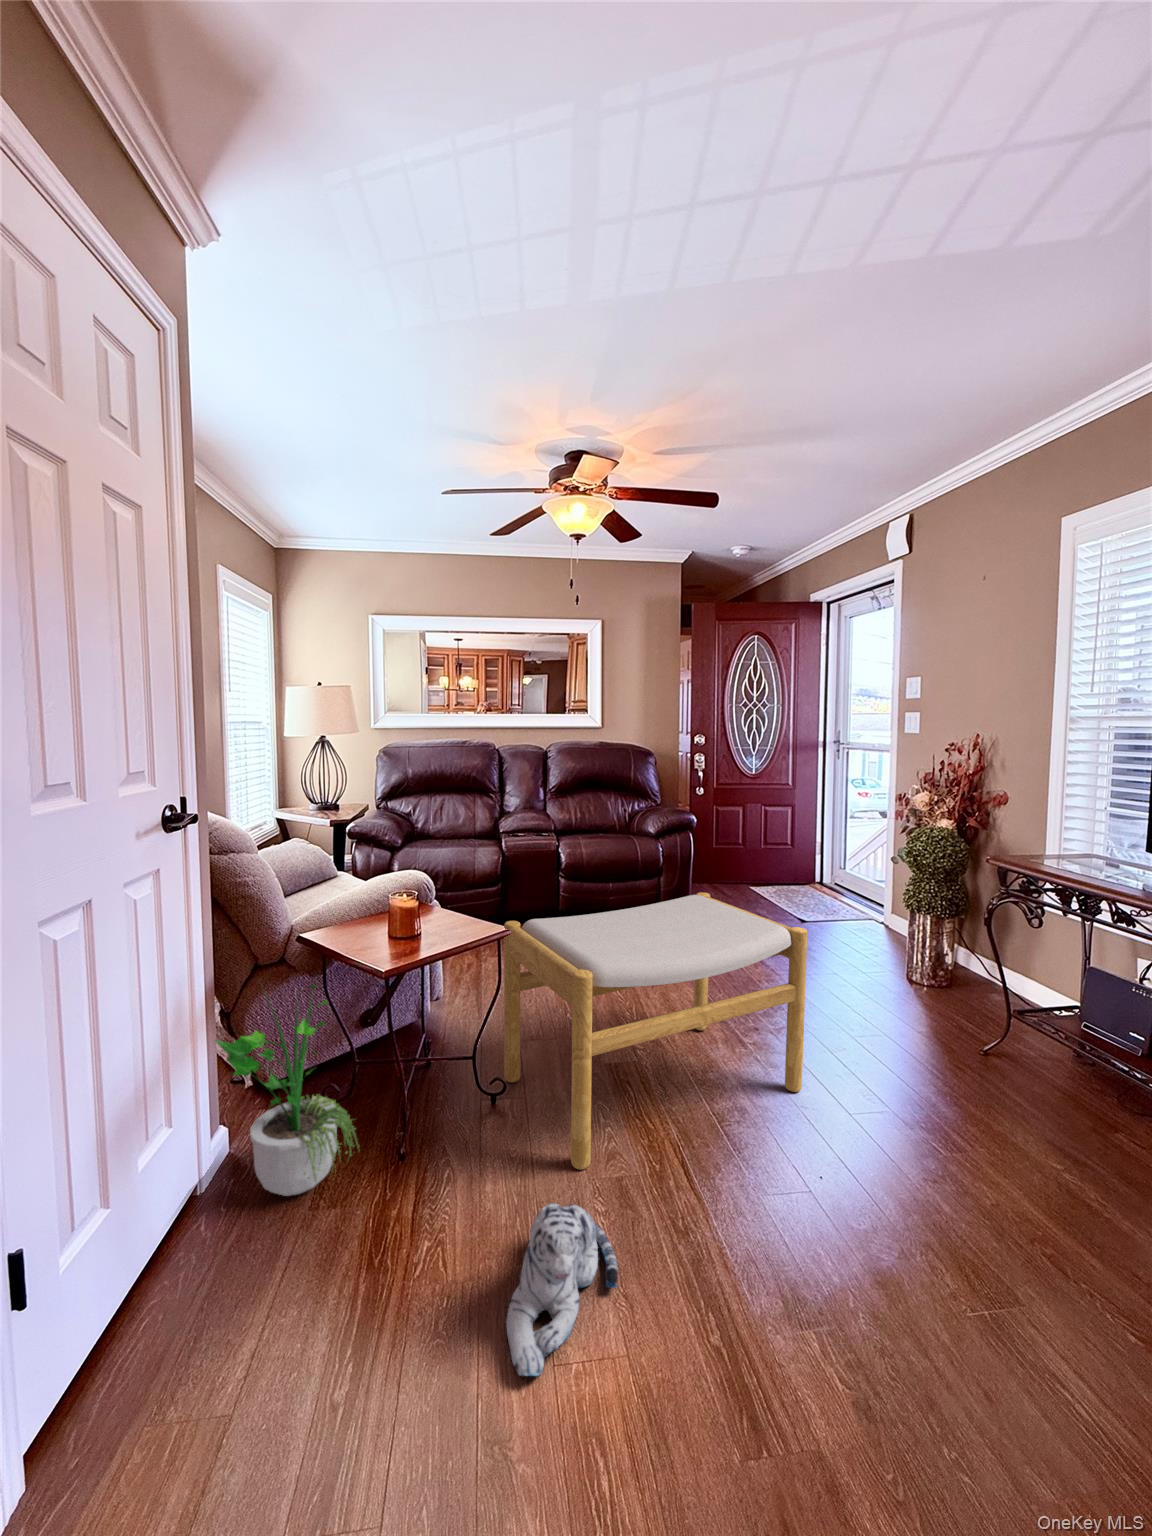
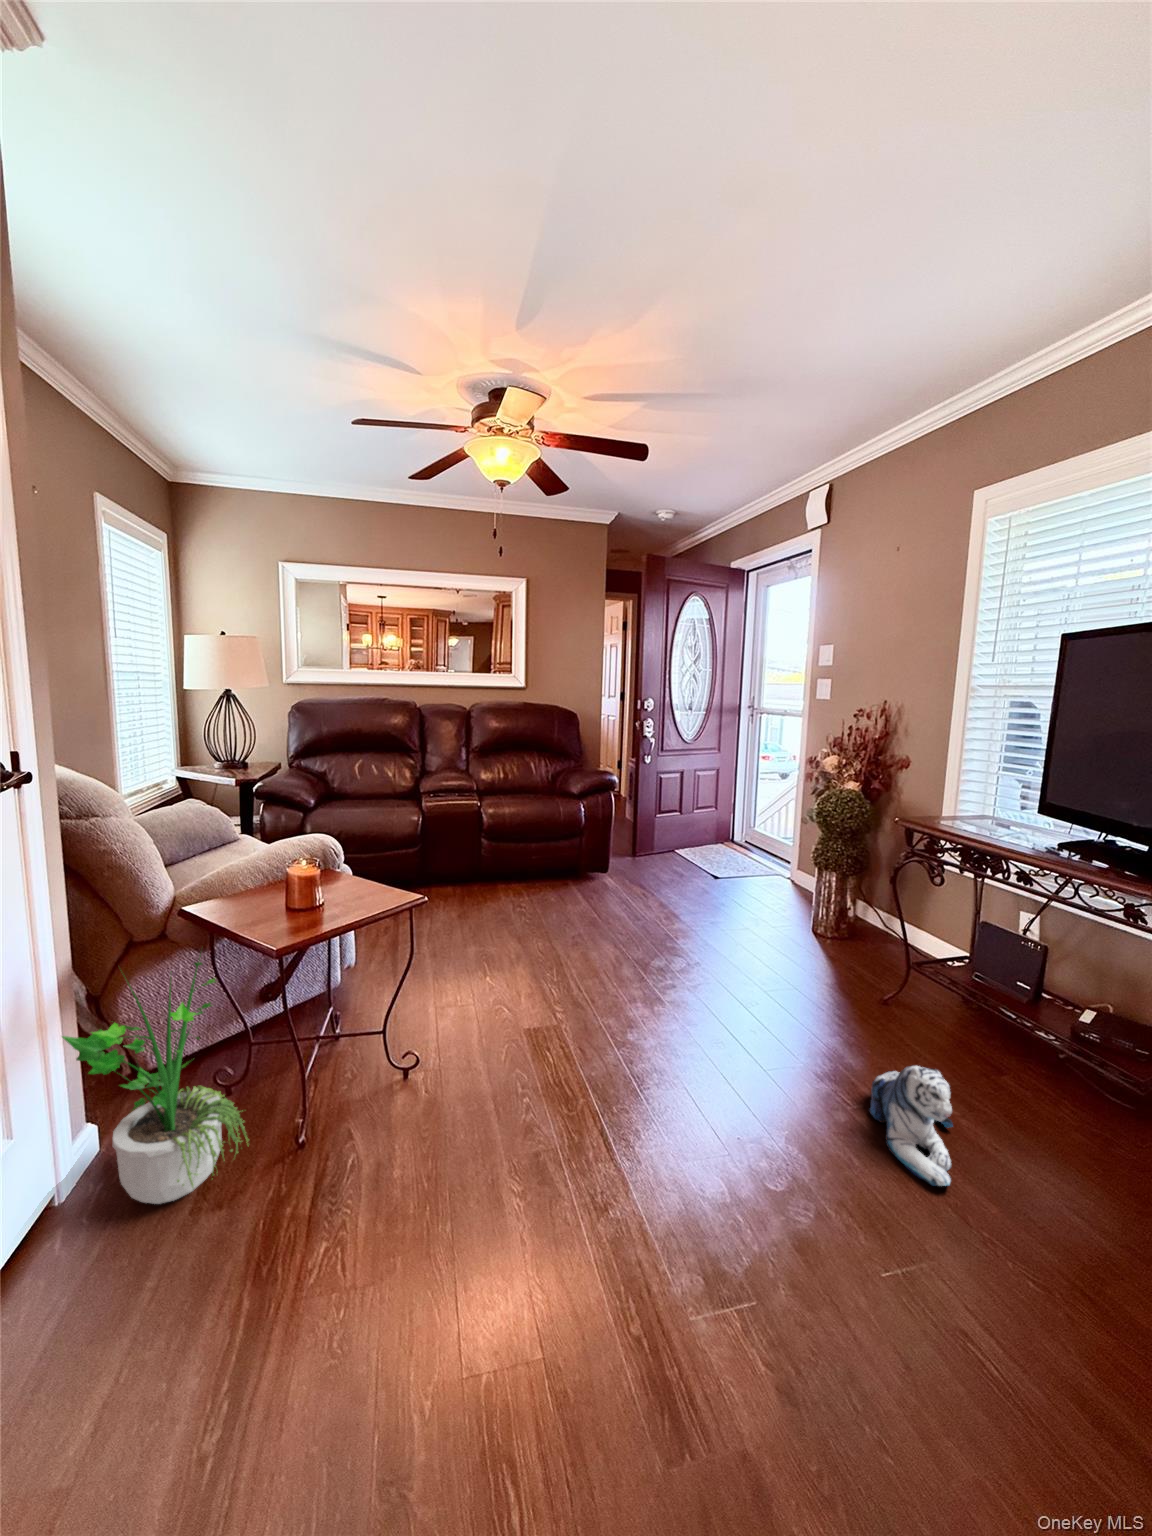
footstool: present [504,892,807,1170] -> none [418,854,730,1148]
plush toy: present [506,1203,618,1376] -> present [869,1066,953,1186]

